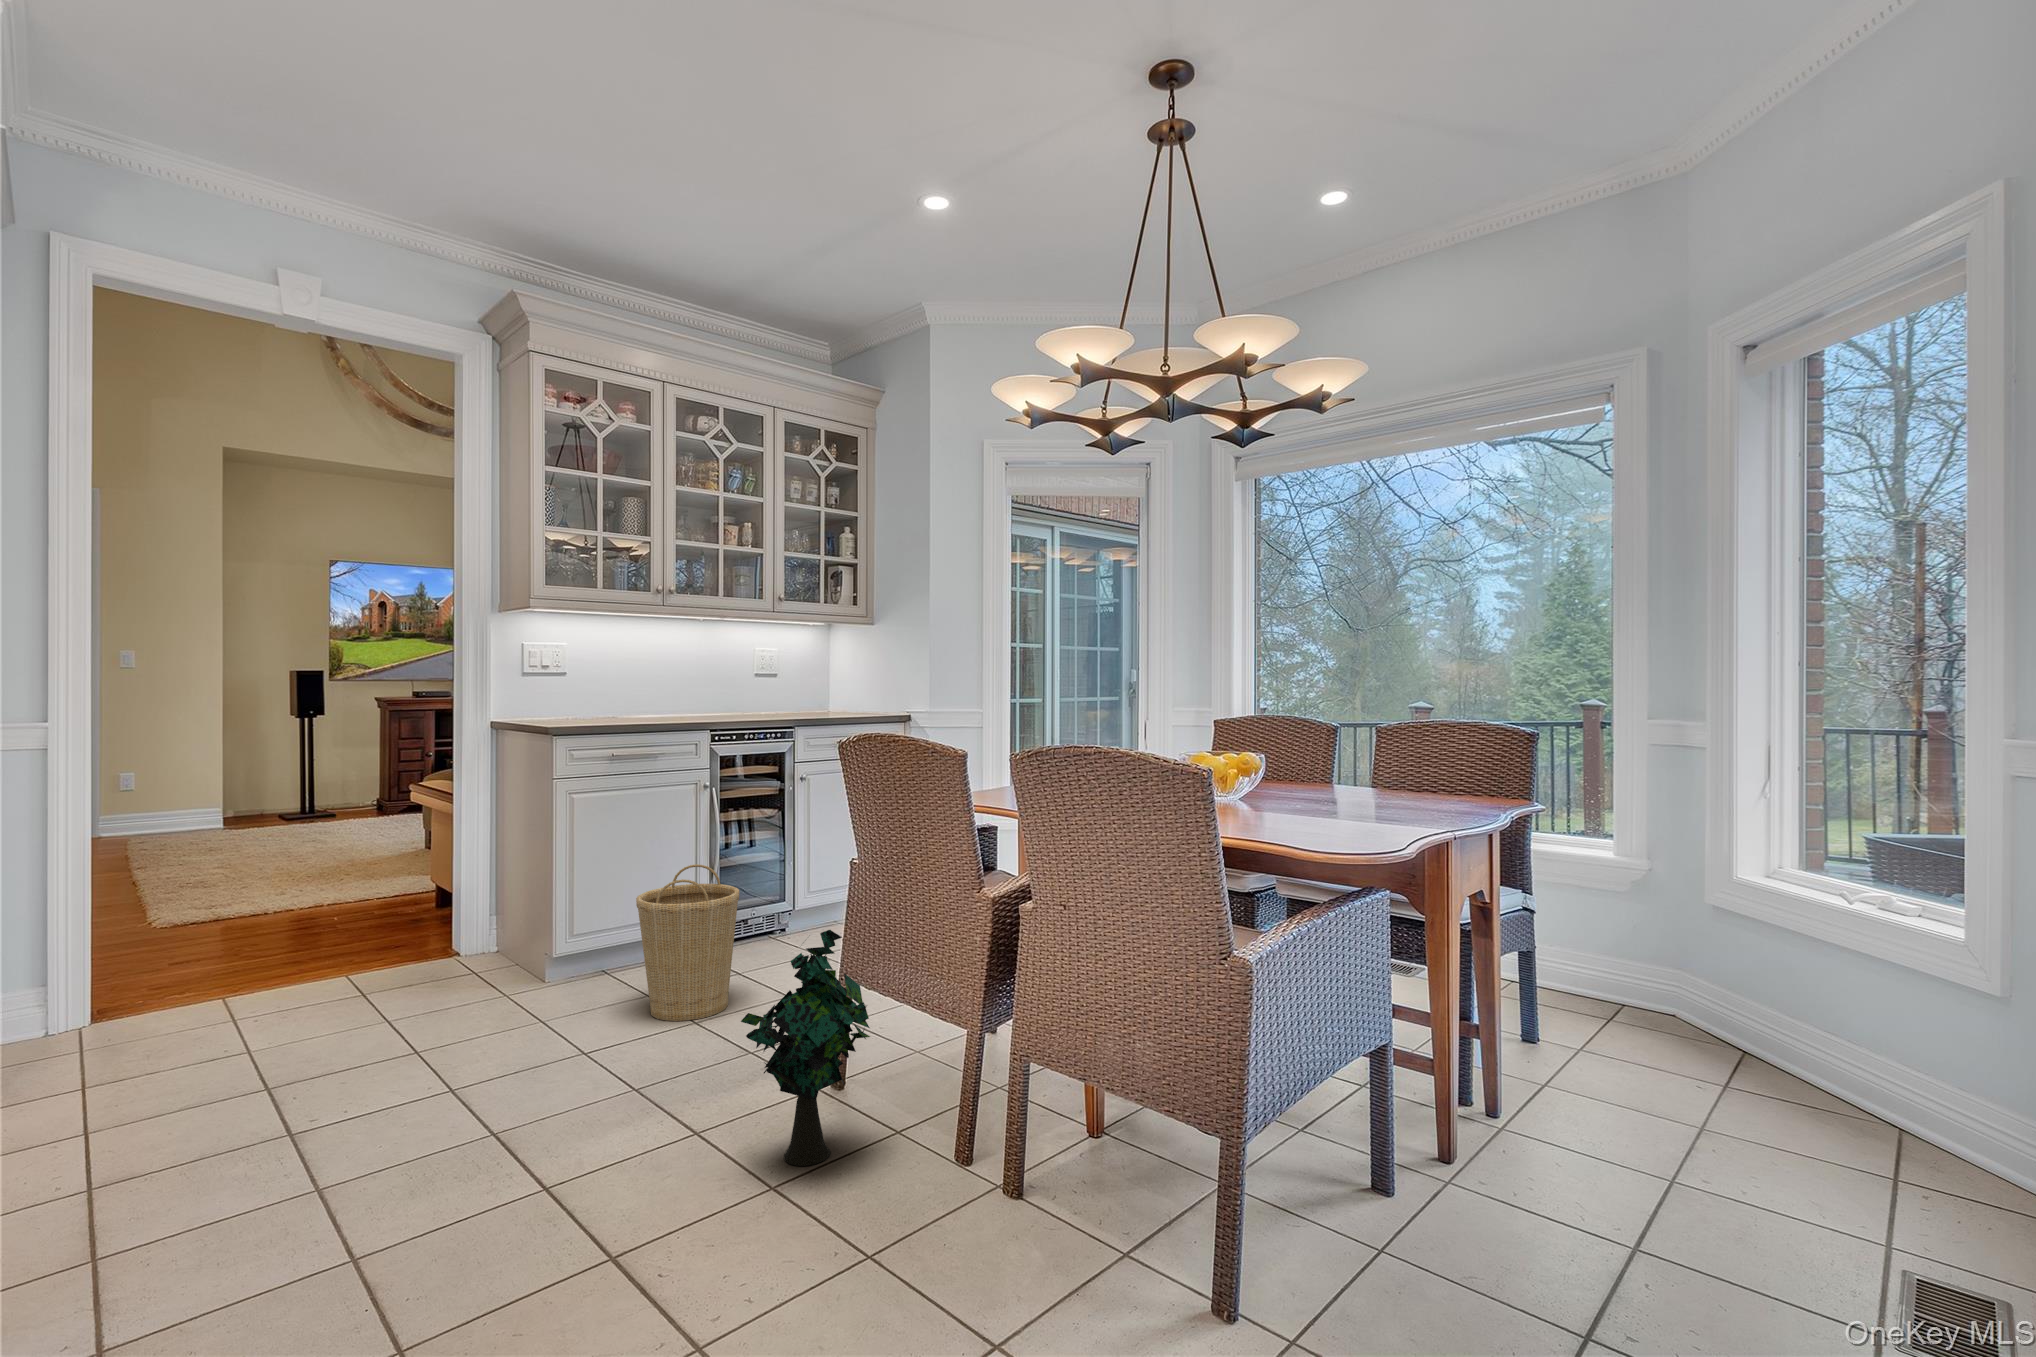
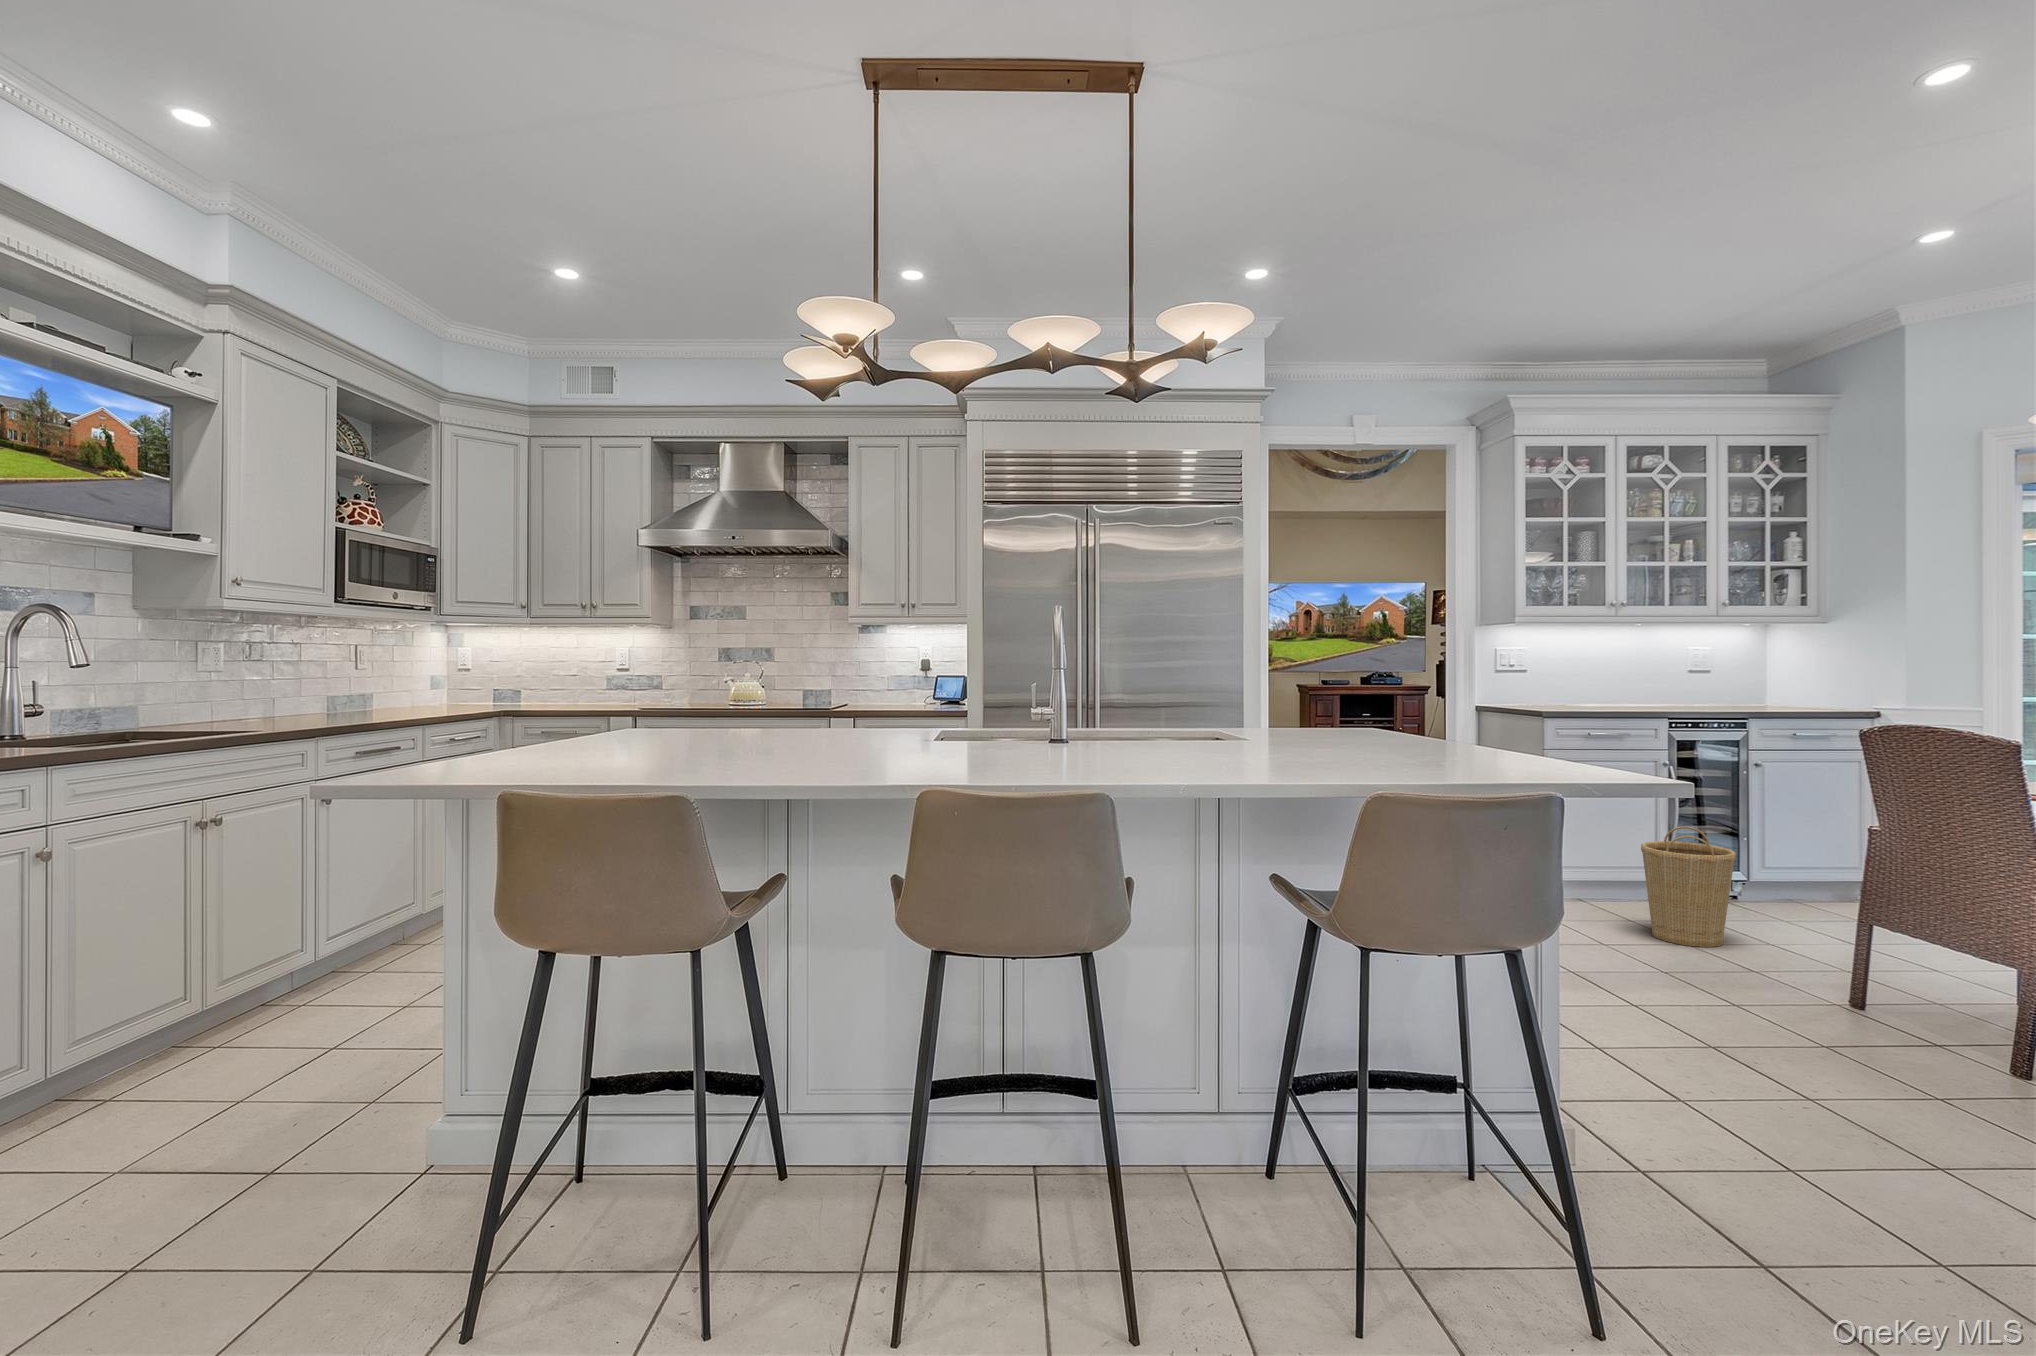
decorative plant: present [741,930,870,1166] -> none [1826,884,1959,1060]

